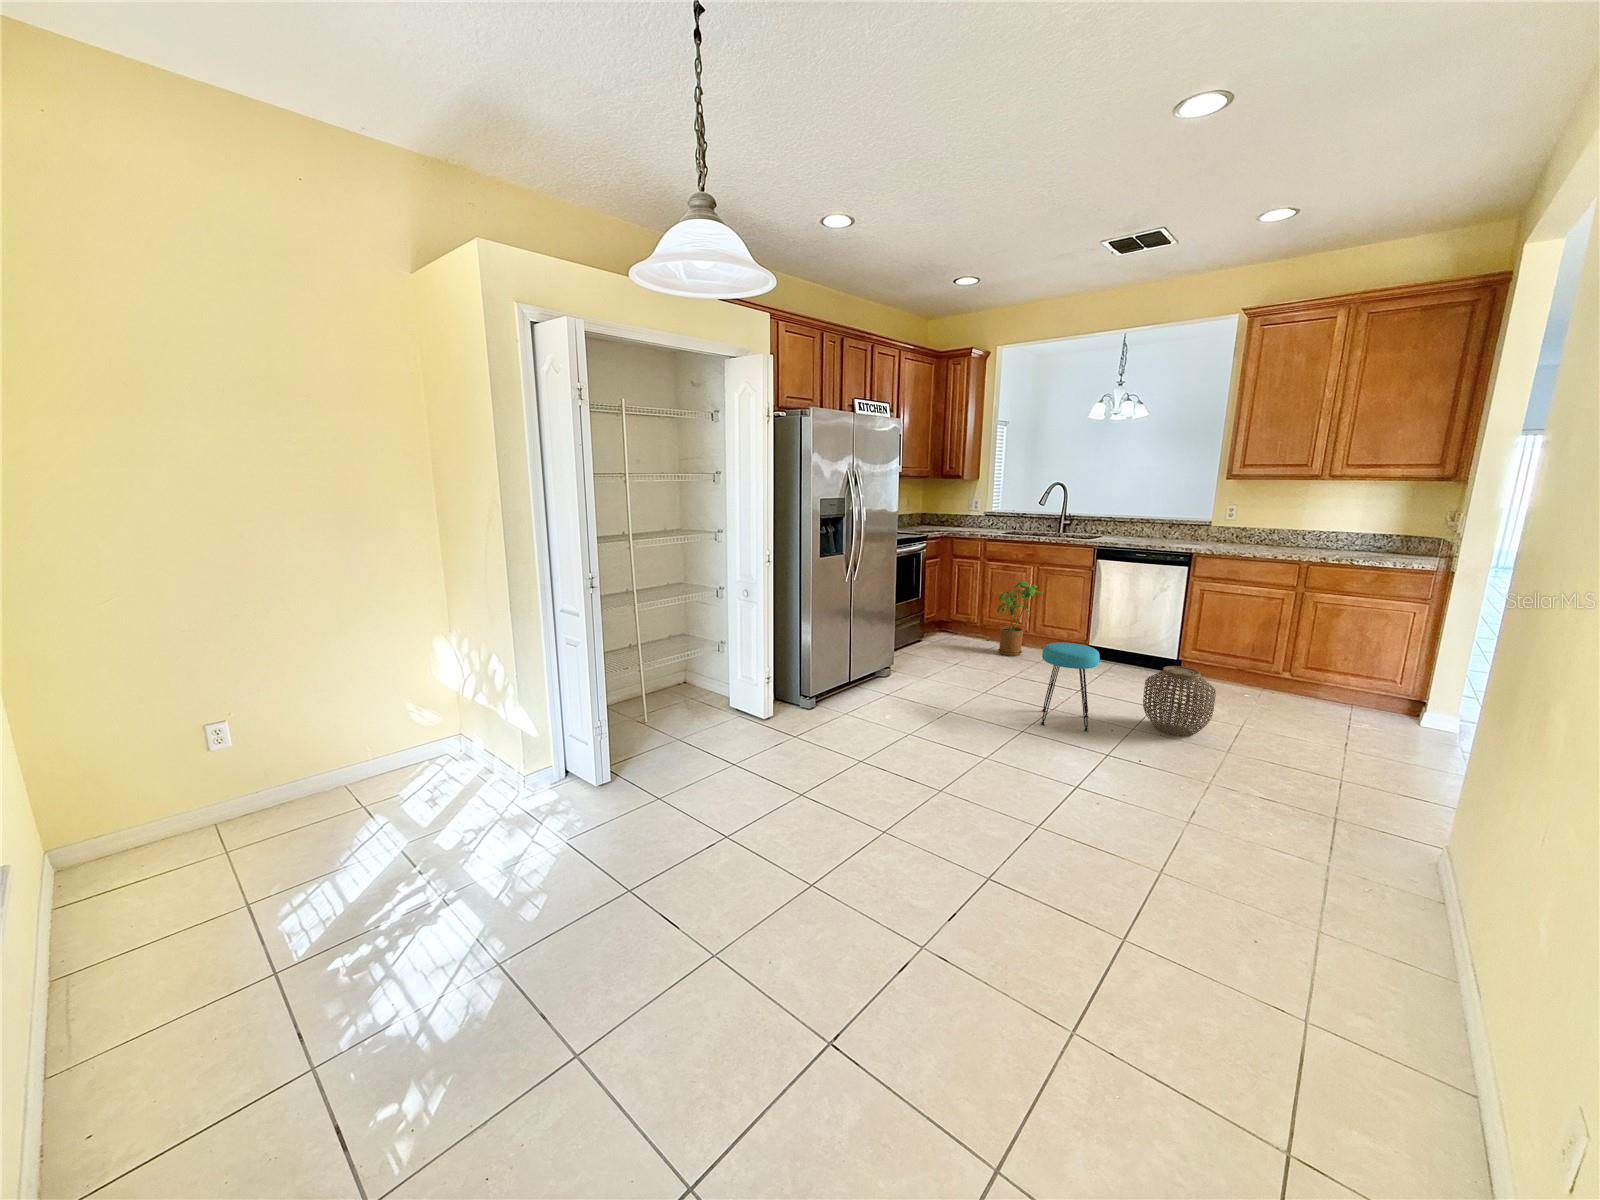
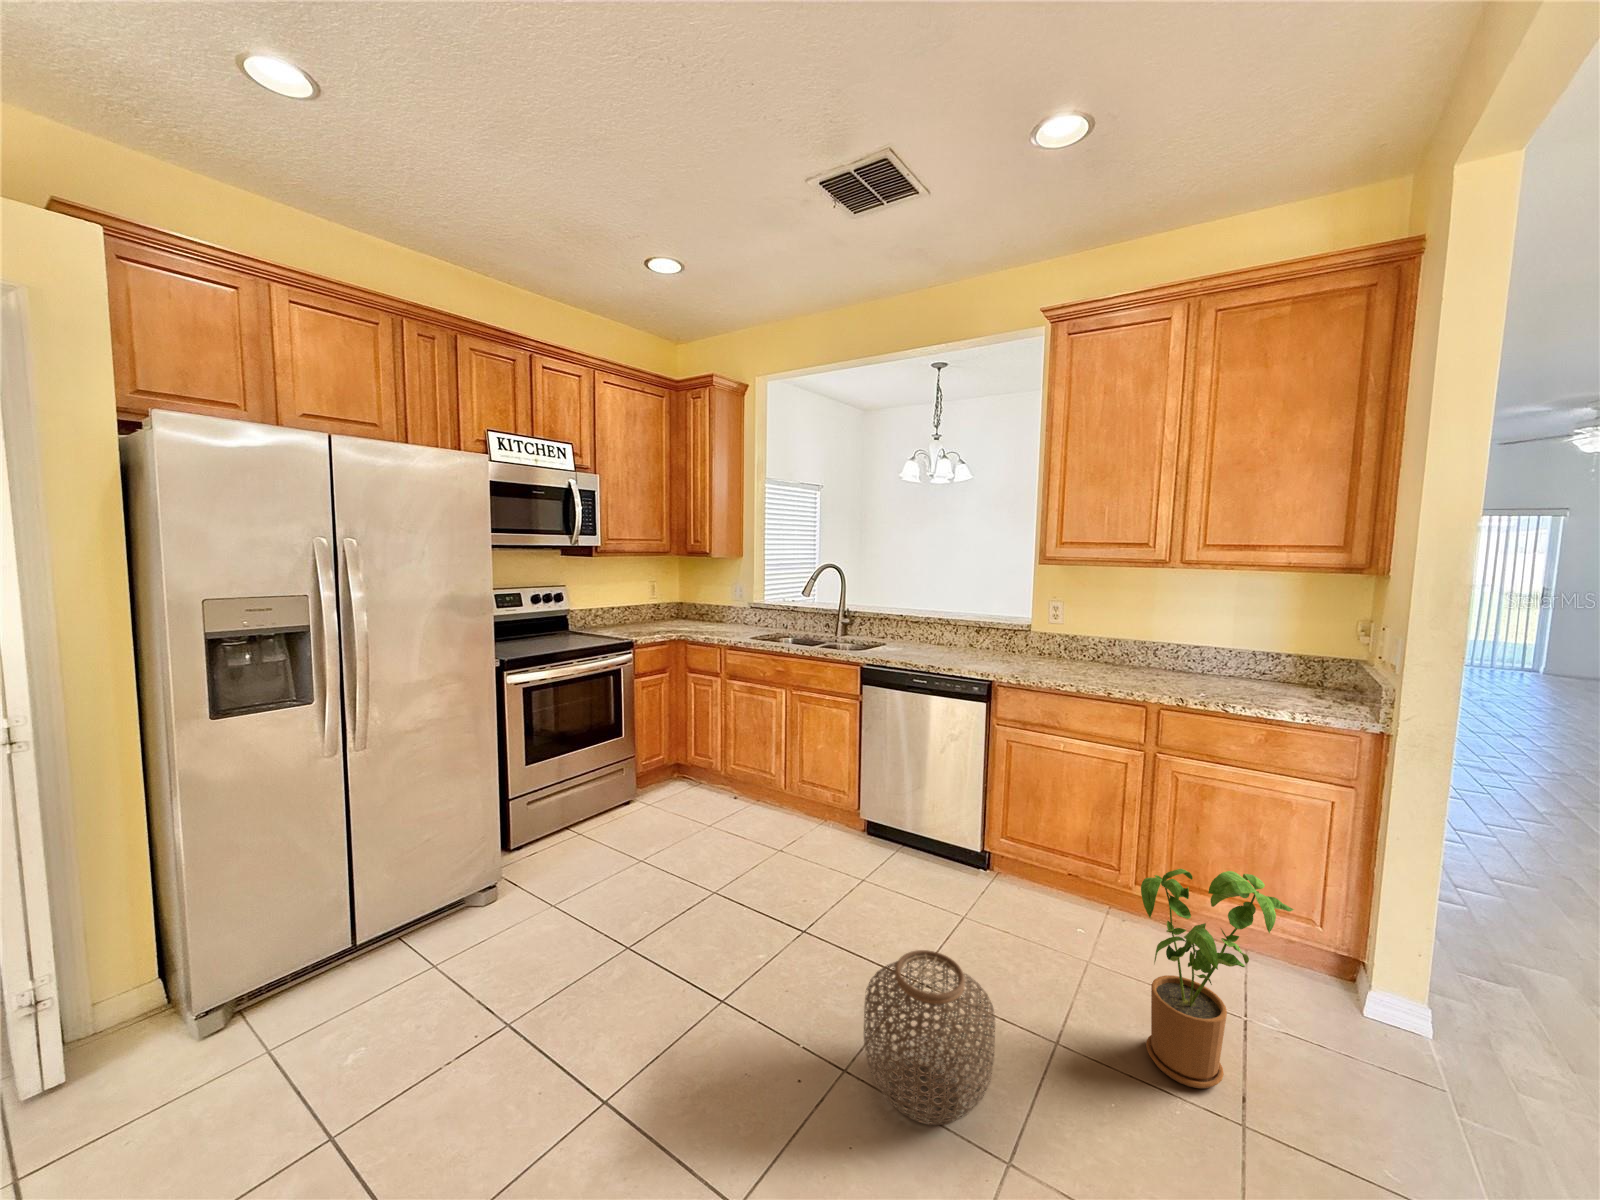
house plant: present [997,581,1042,656] -> present [1141,869,1294,1088]
stool: present [1041,643,1100,731] -> none [653,896,772,1124]

